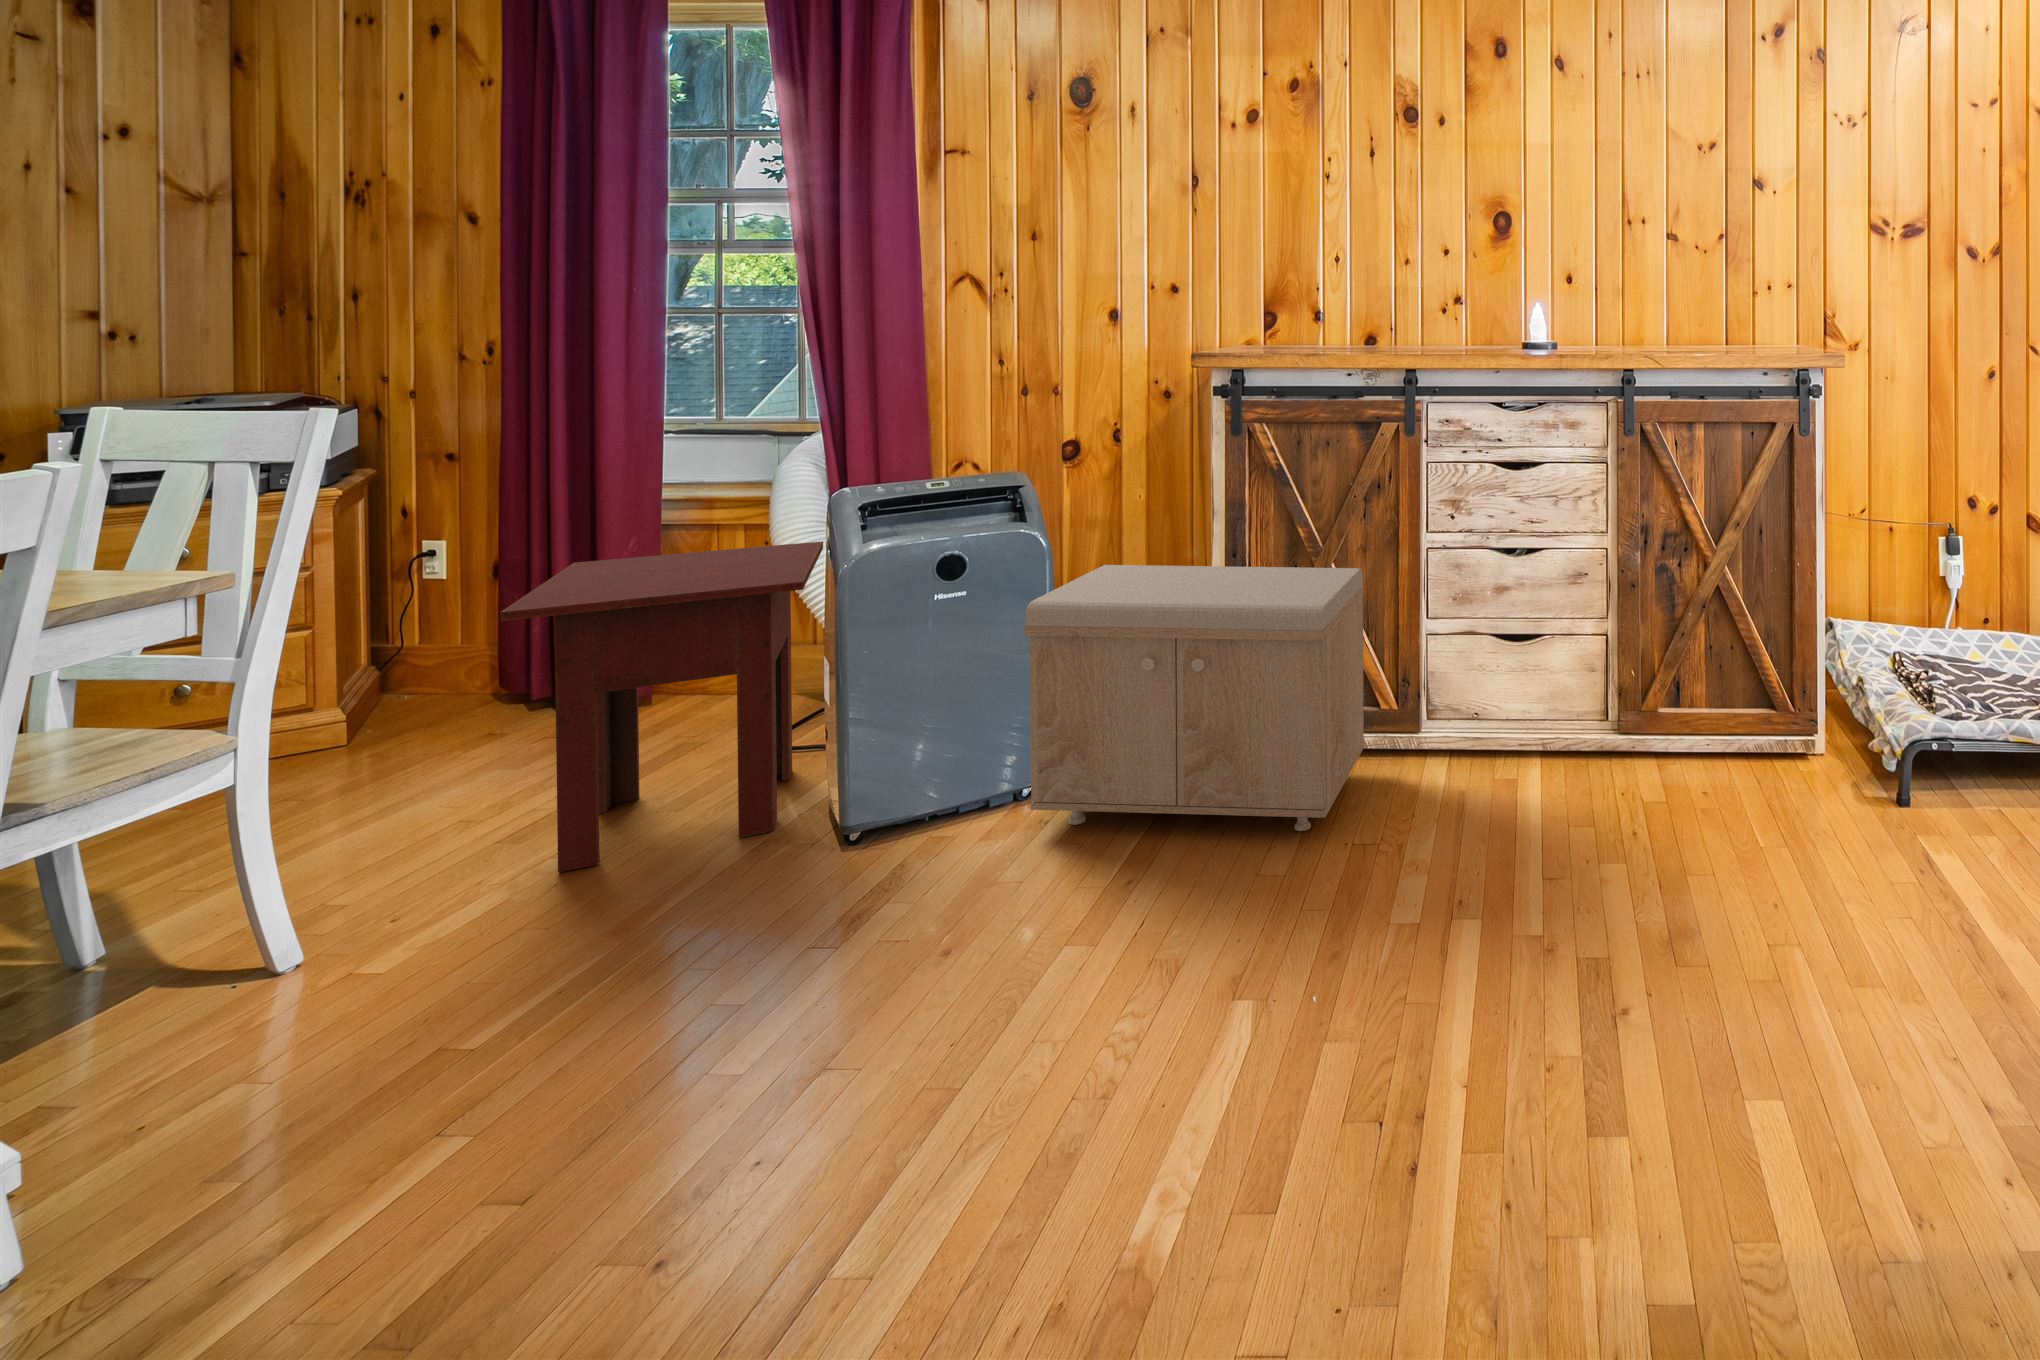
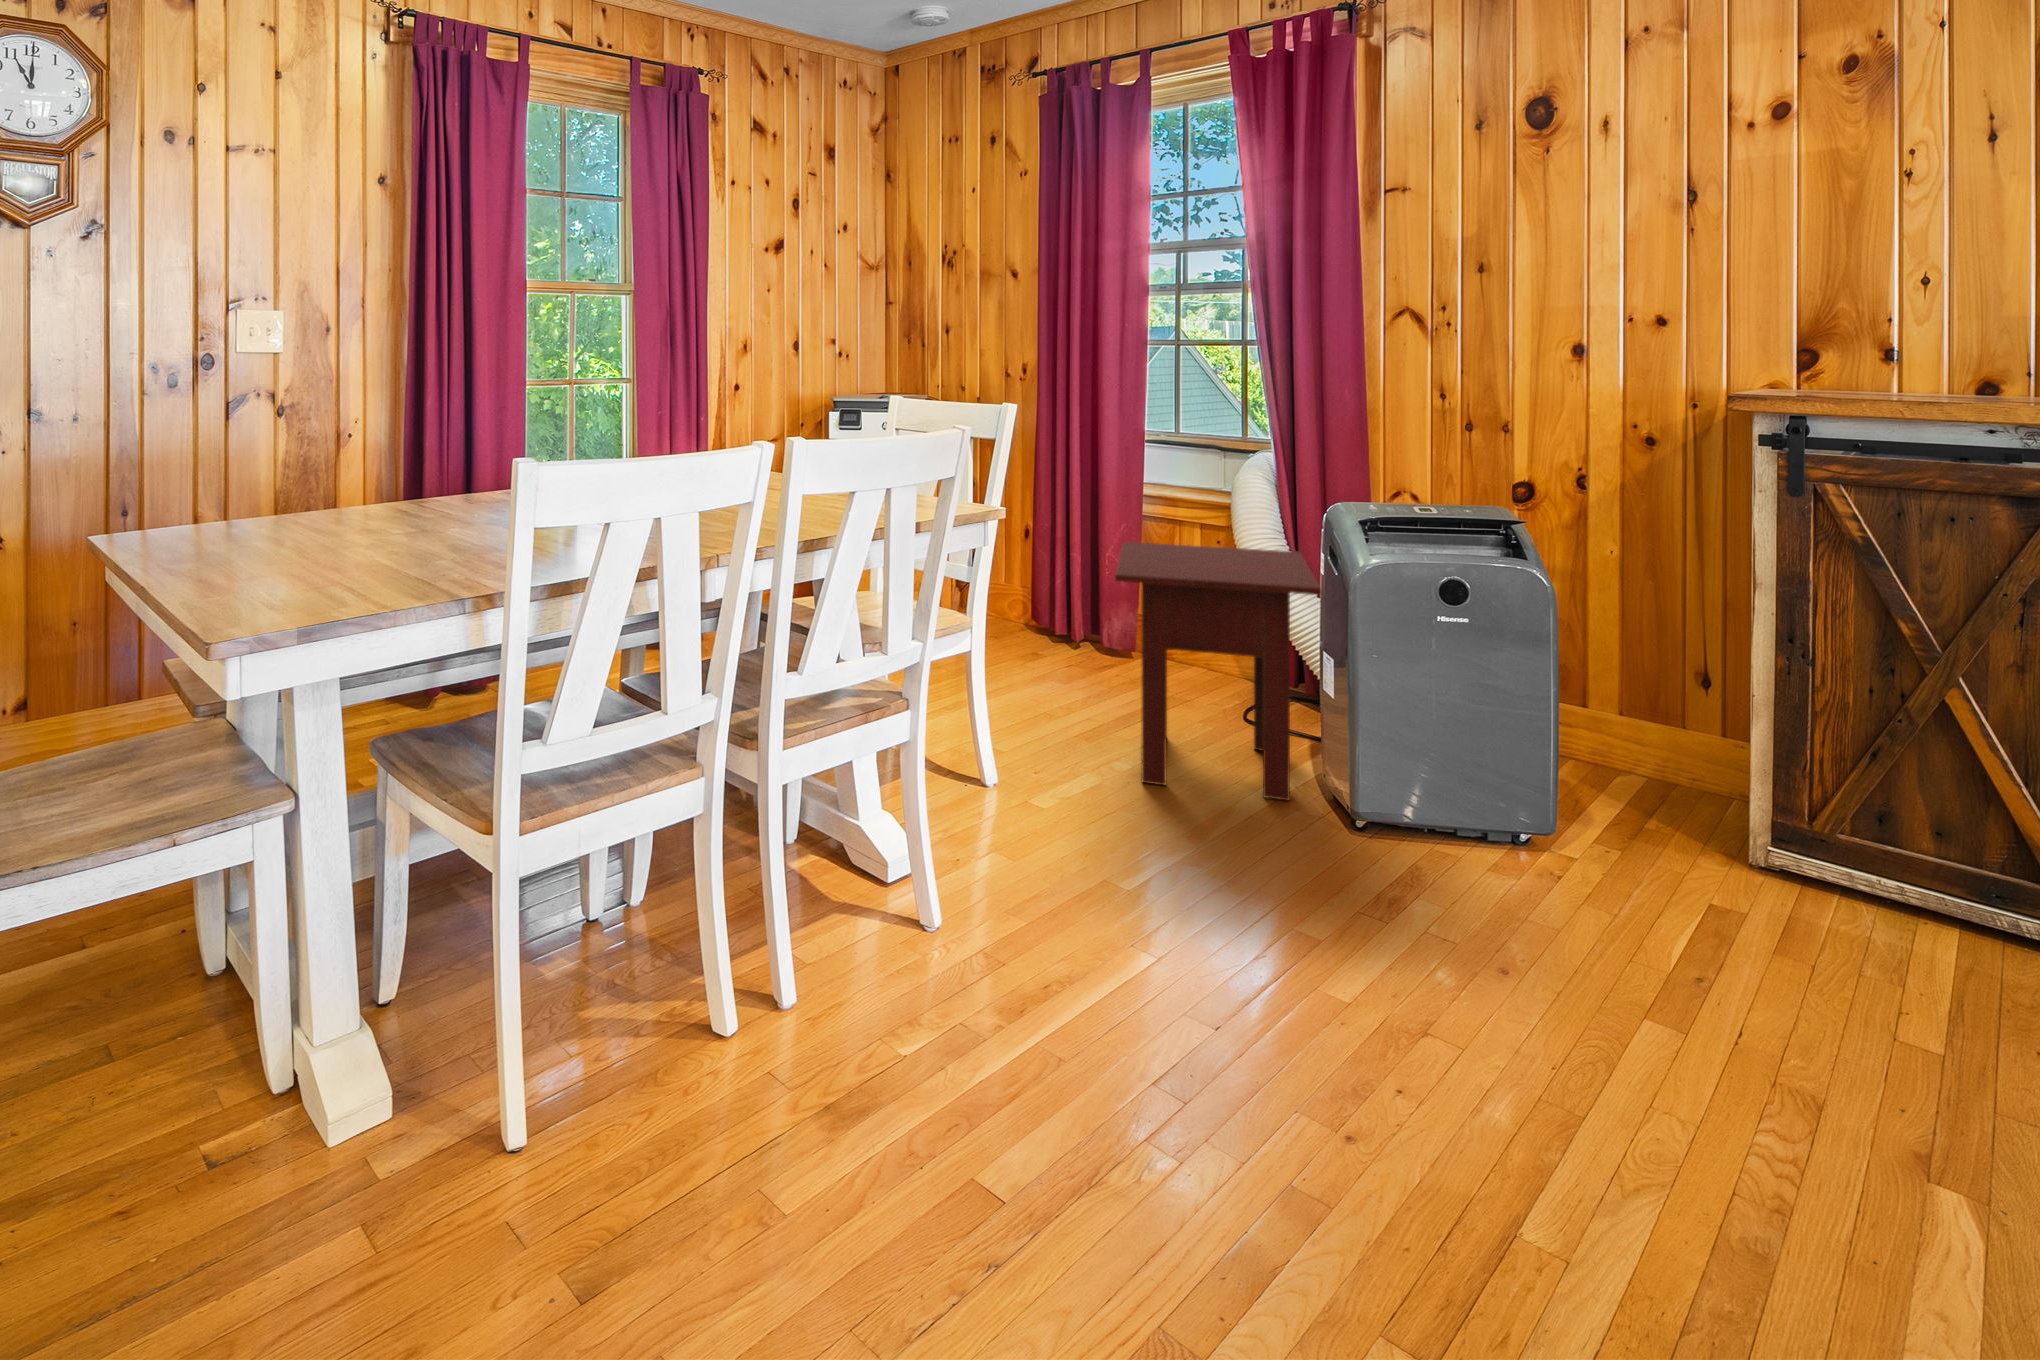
storage bench: present [1025,565,1364,831] -> none [1550,622,2025,1011]

